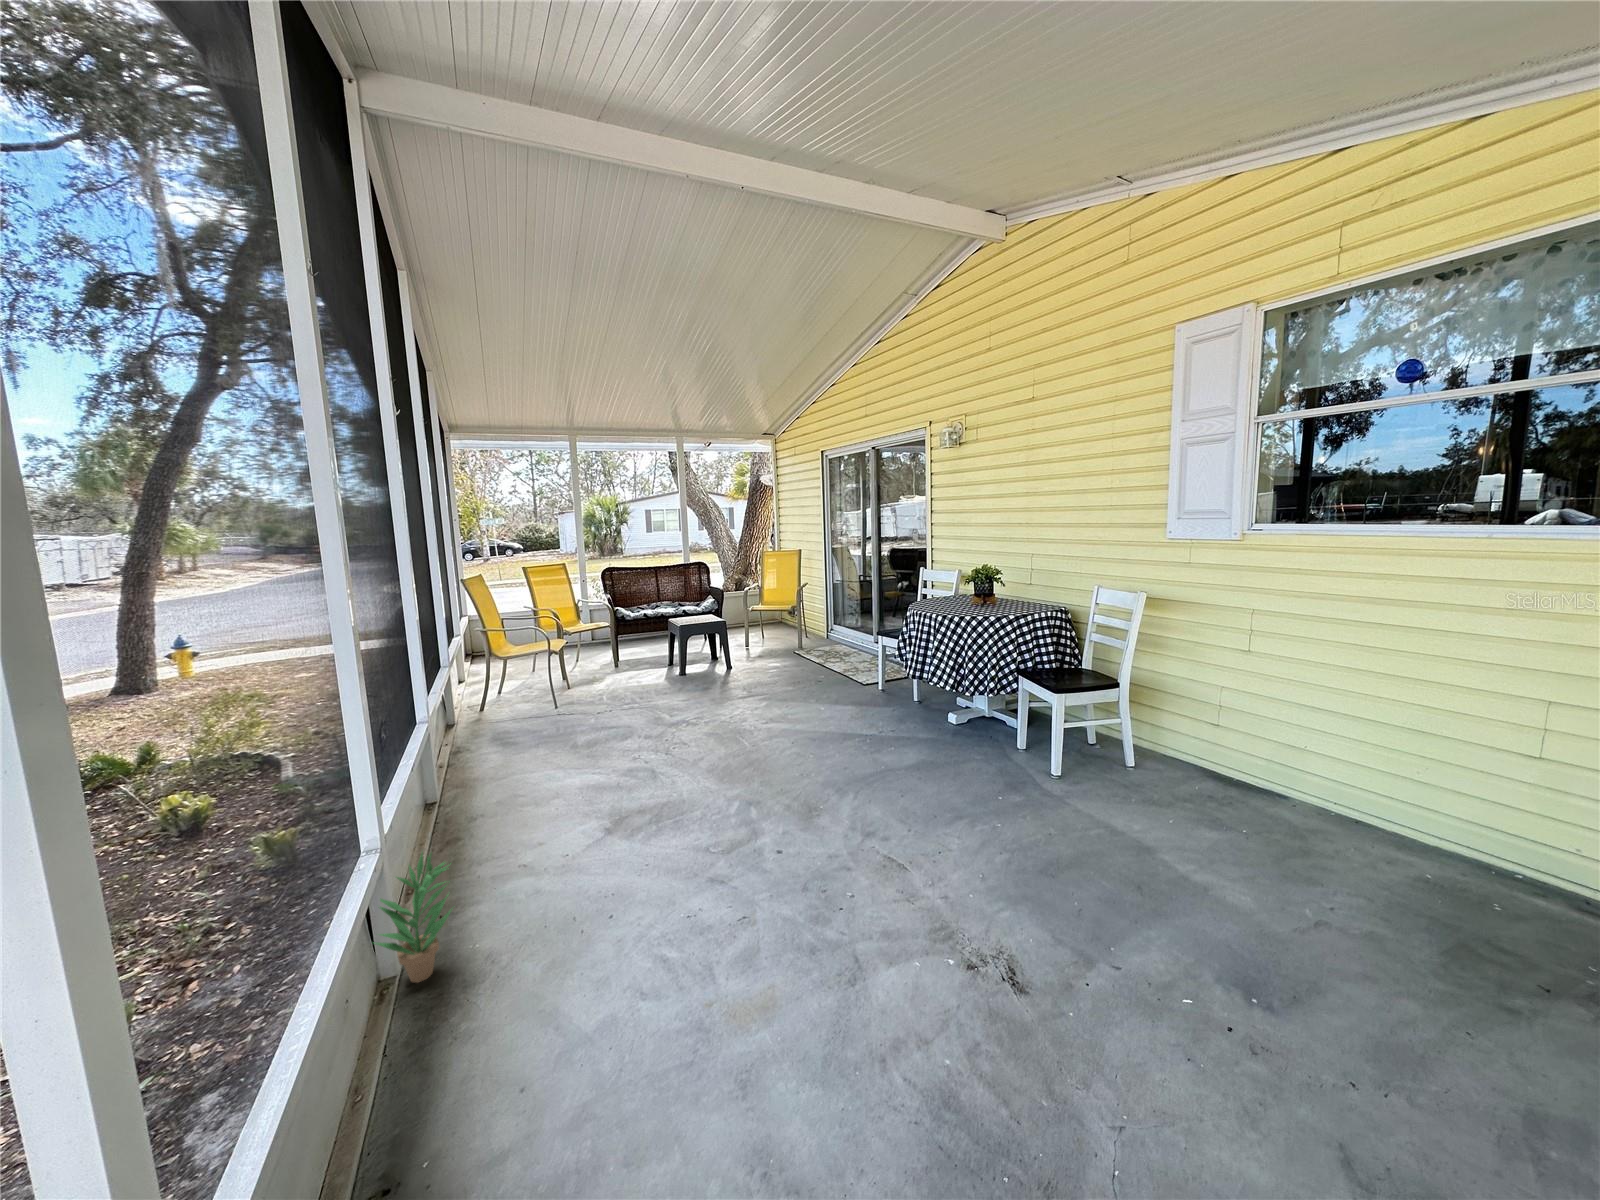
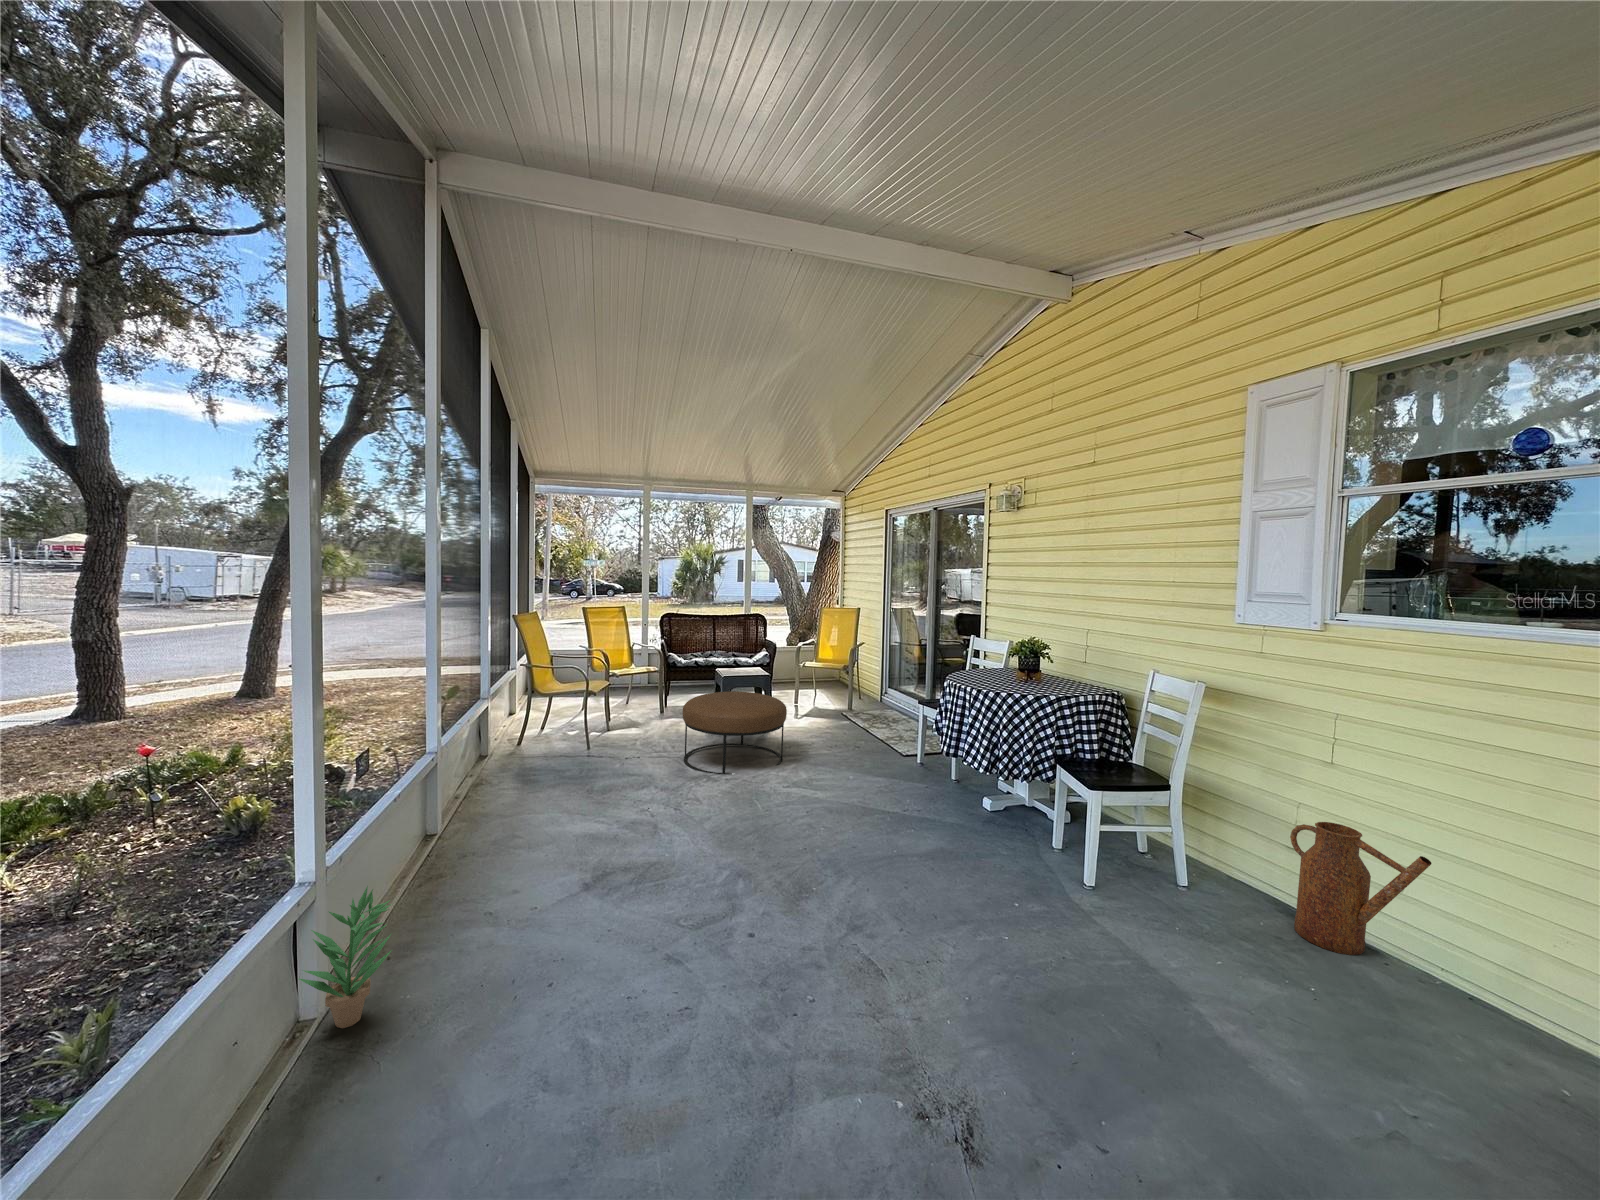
ottoman: none [650,639,753,720] -> present [683,691,787,774]
watering can: none [1216,700,1327,803] -> present [1290,822,1432,955]

